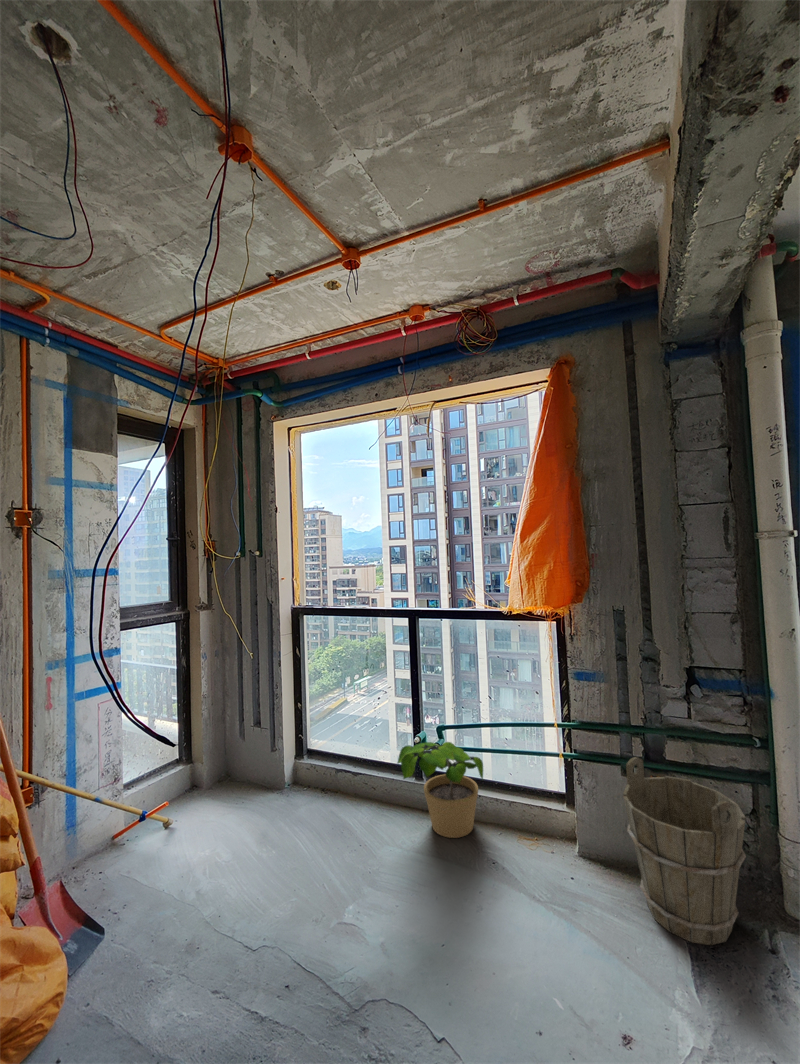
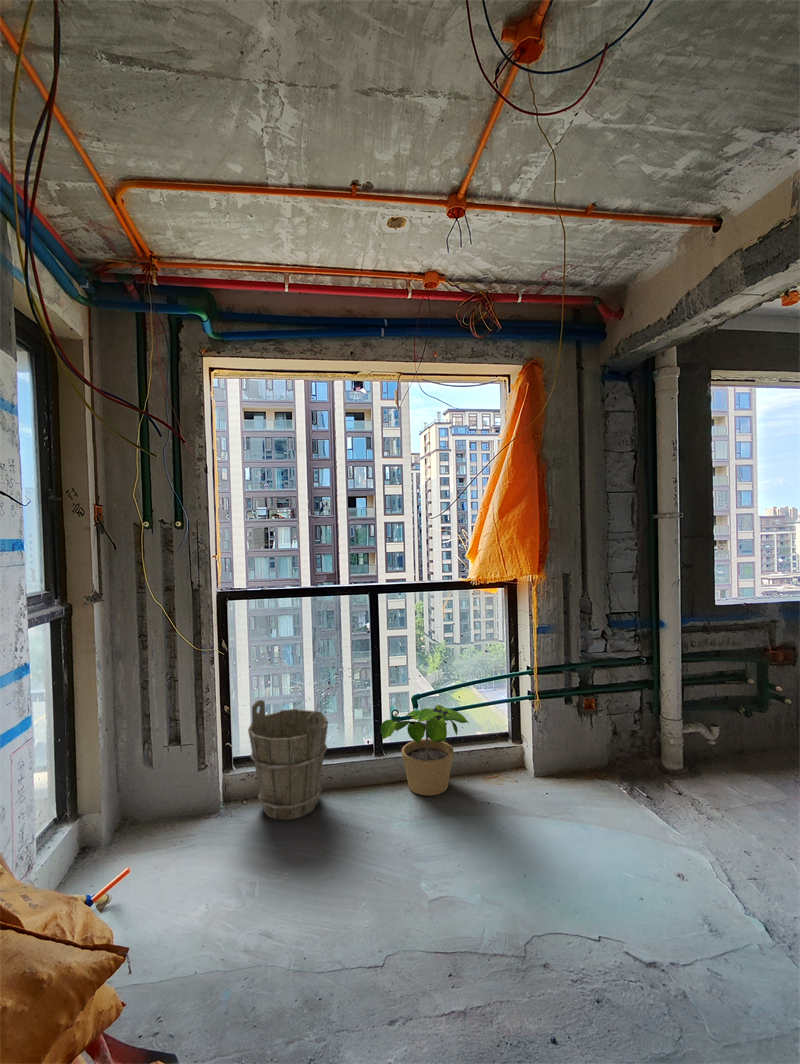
bucket: present [623,757,746,945] -> present [248,700,328,820]

